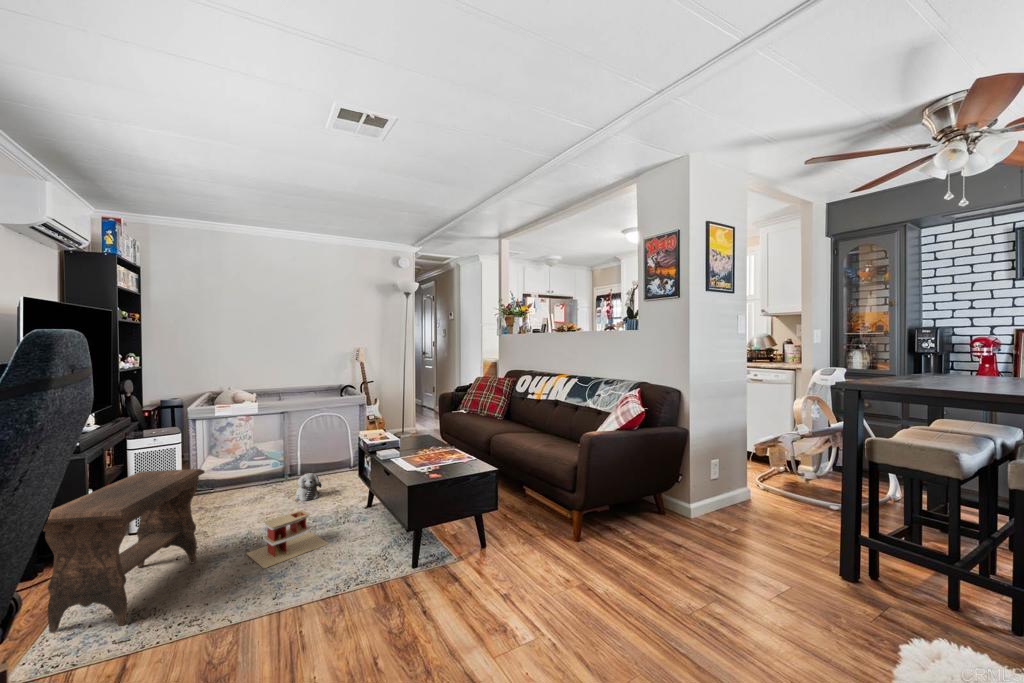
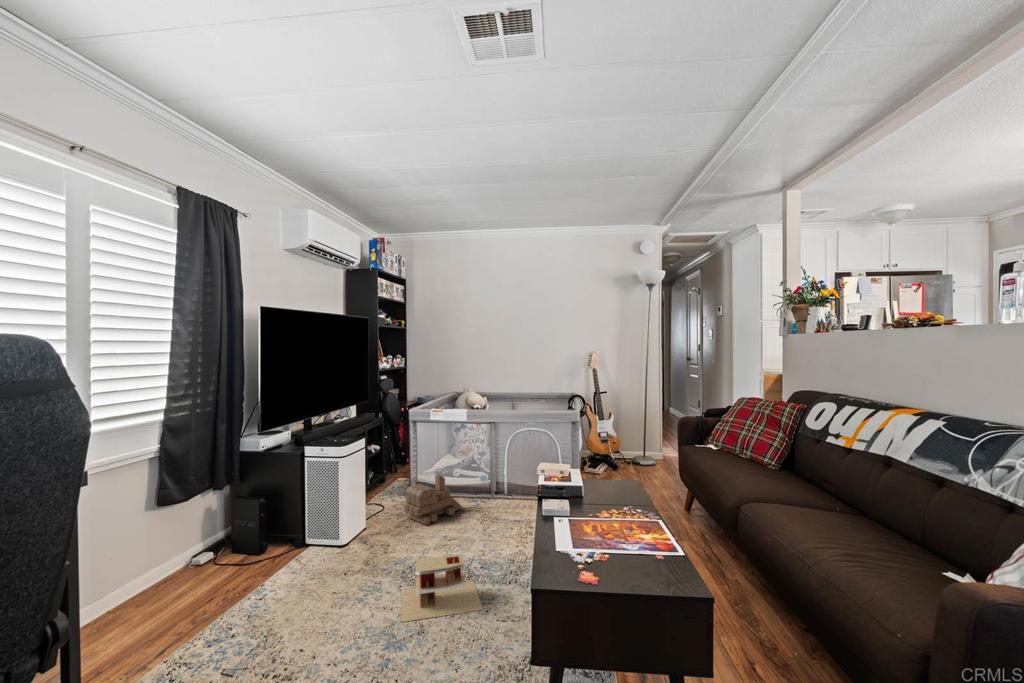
toy train: none [201,464,261,510] -> present [404,475,463,525]
footstool: present [43,469,205,632] -> none [204,476,369,647]
plush toy: present [295,473,322,501] -> none [487,501,516,534]

